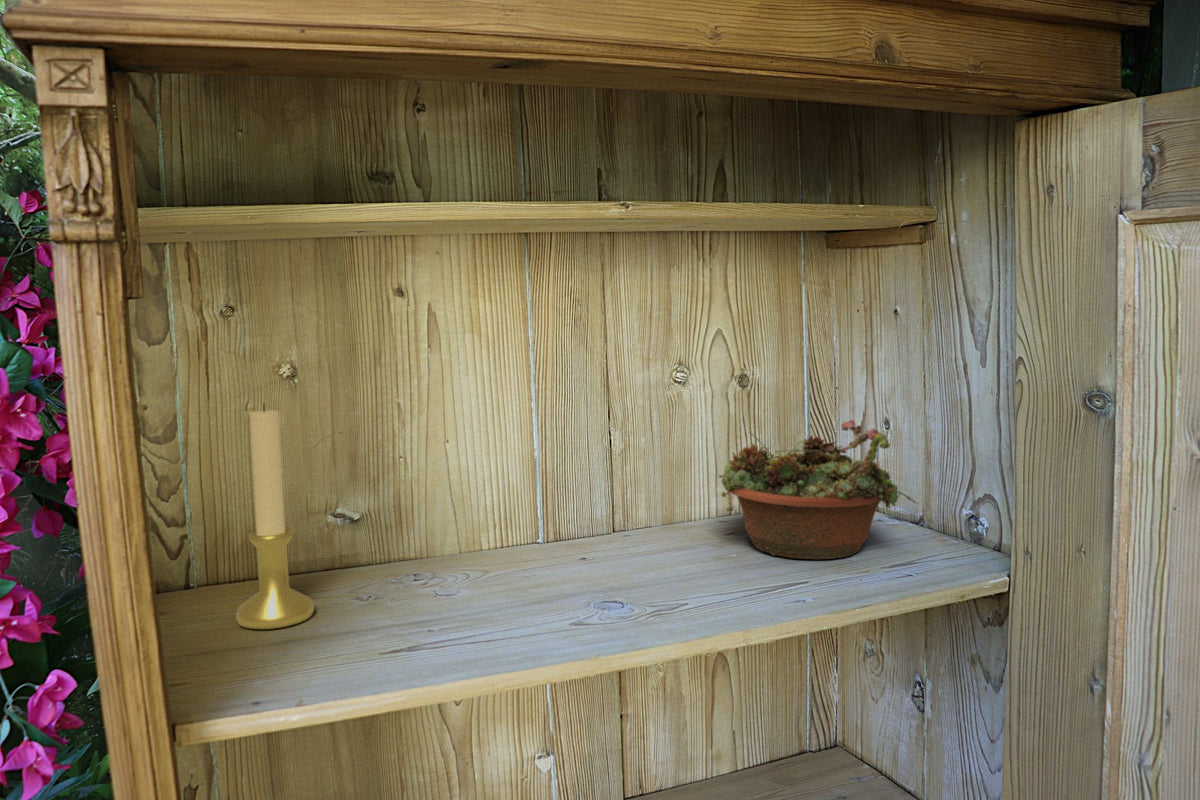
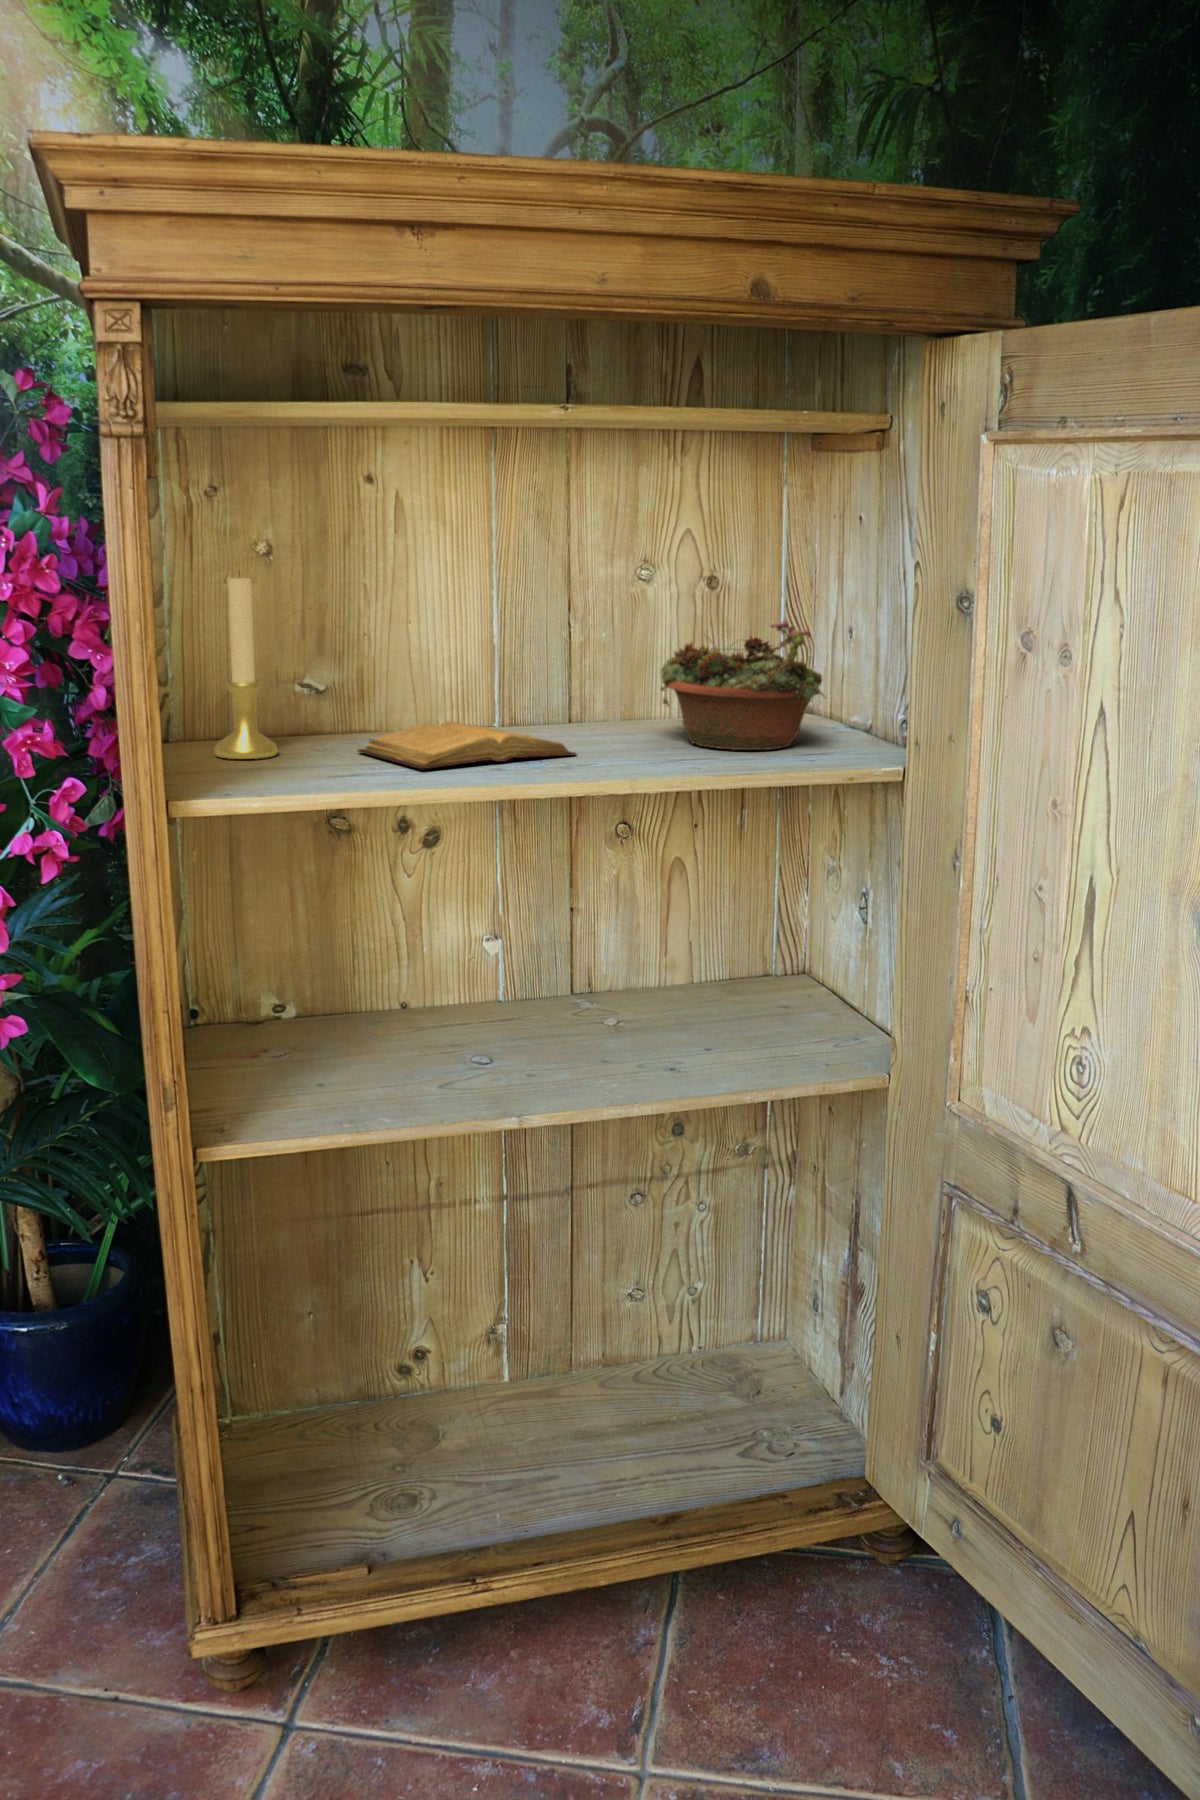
book: none [409,549,659,636] -> present [358,721,576,769]

